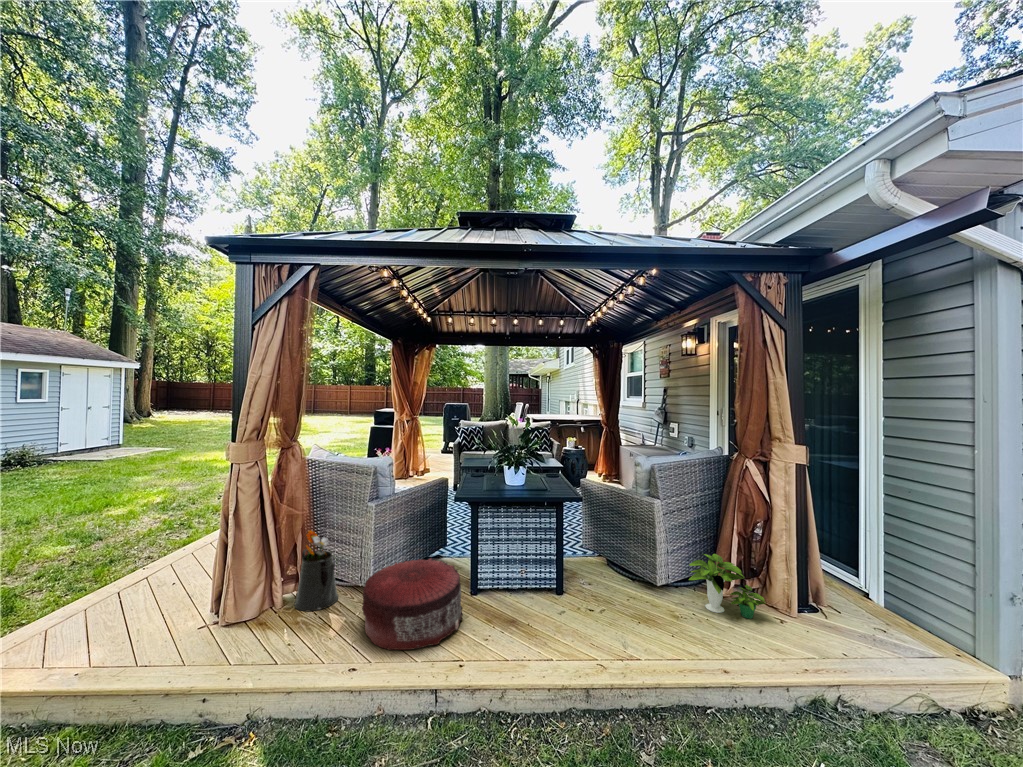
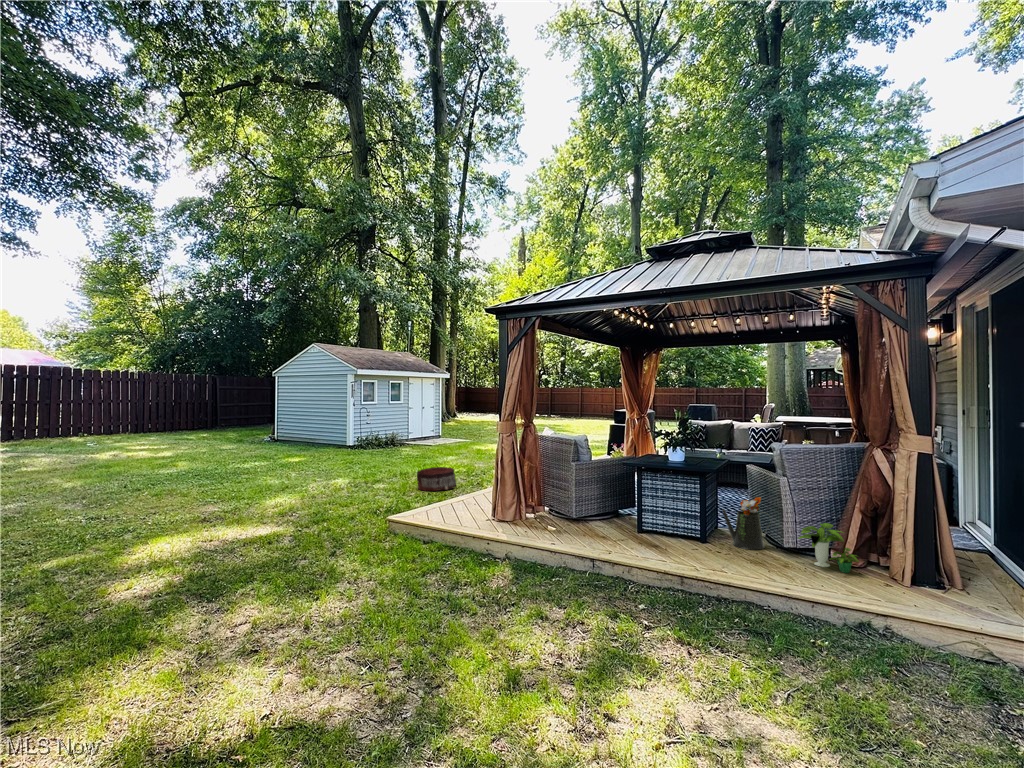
watering can: present [295,531,338,611] -> present [723,497,765,550]
pouf: present [362,558,463,650] -> present [417,467,456,491]

